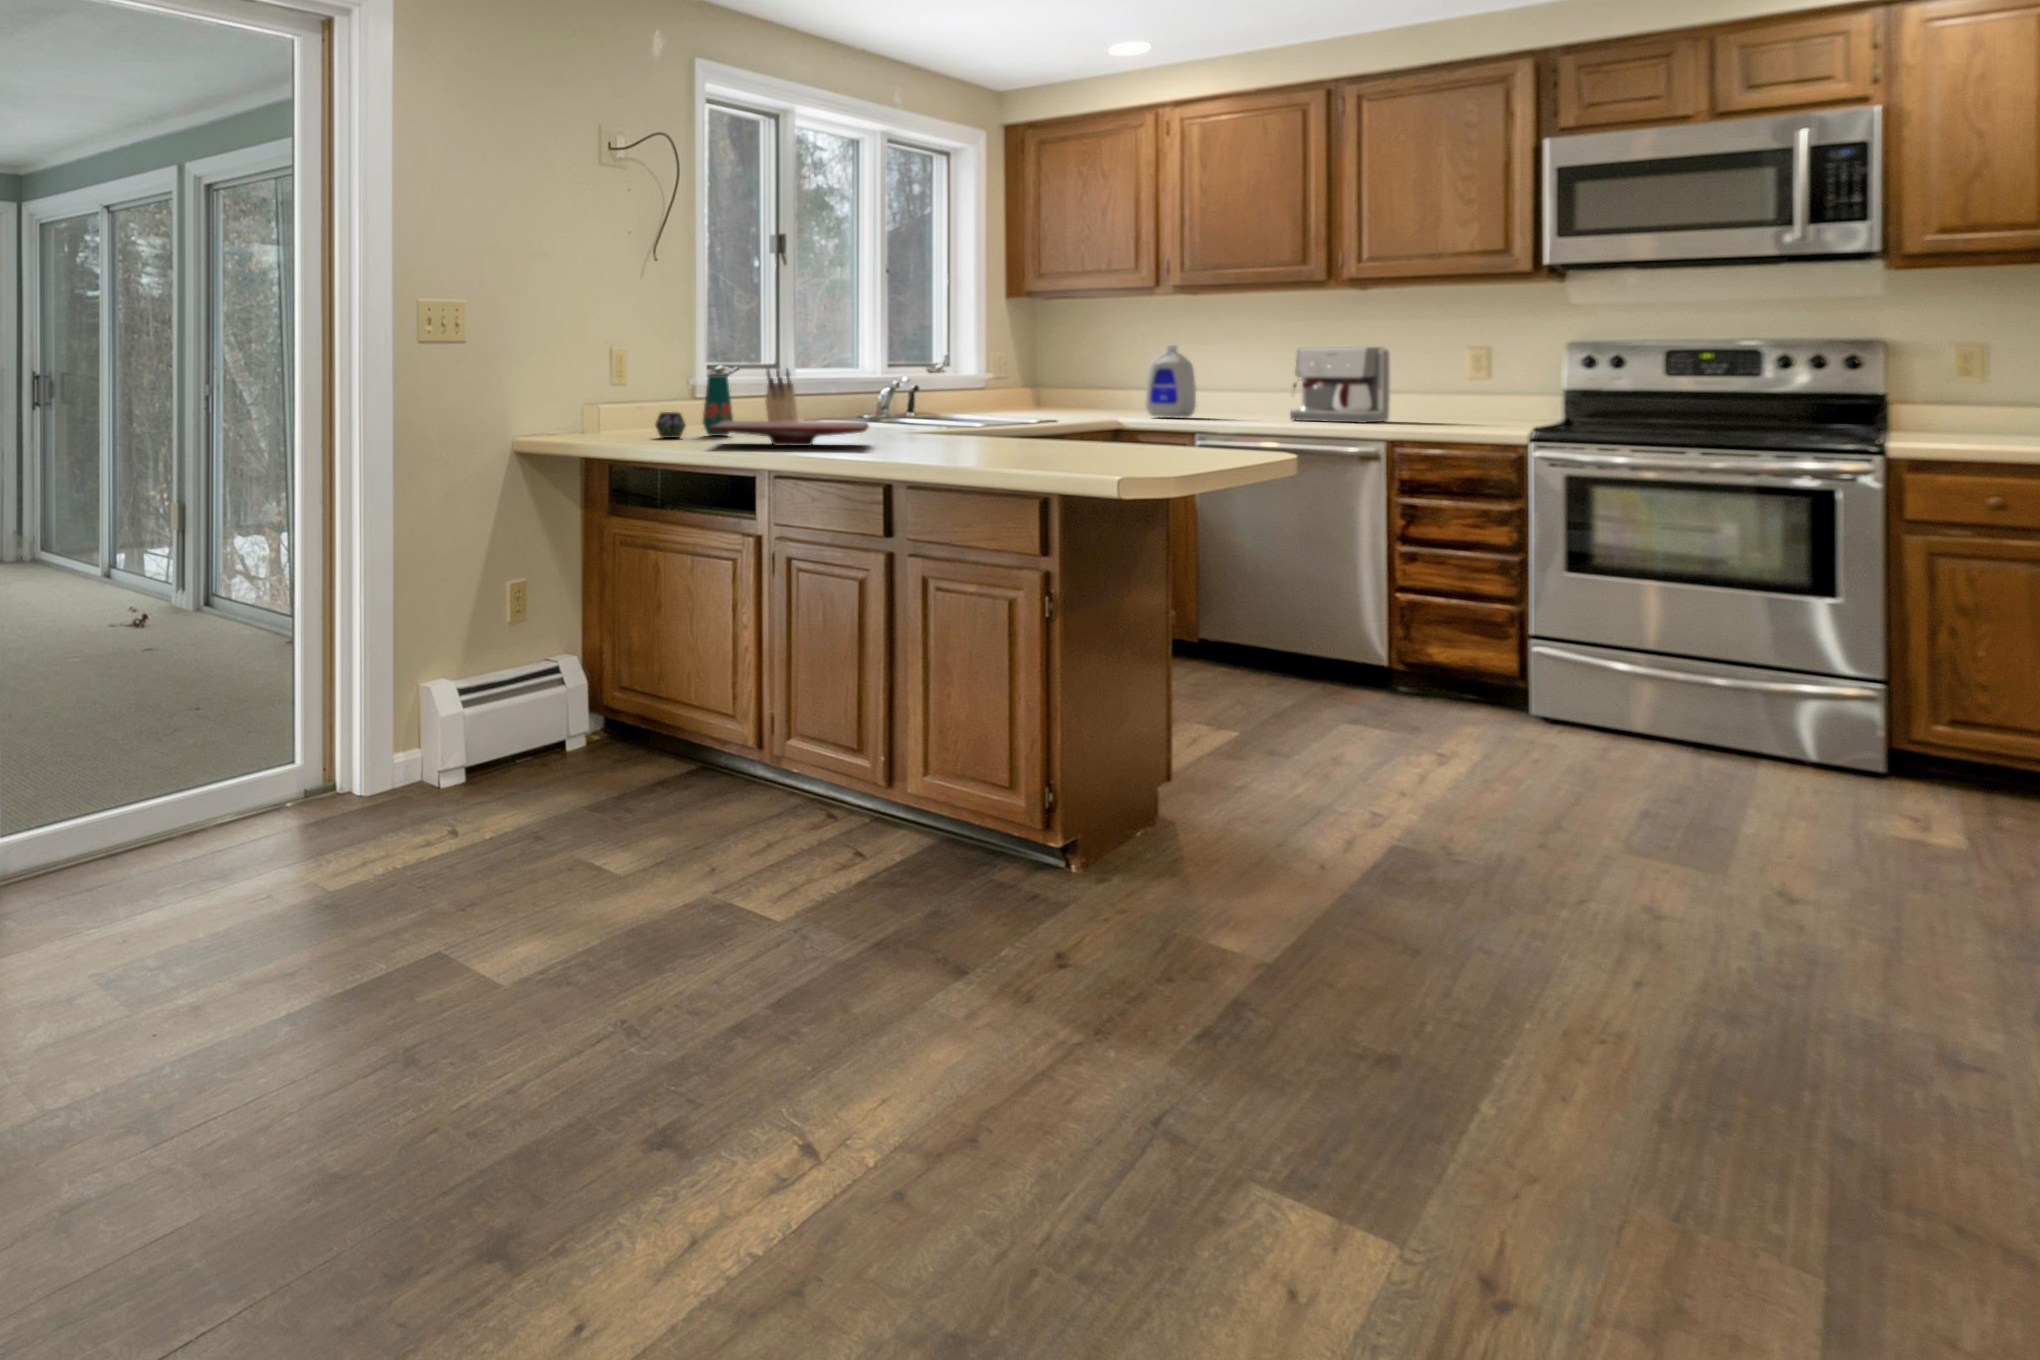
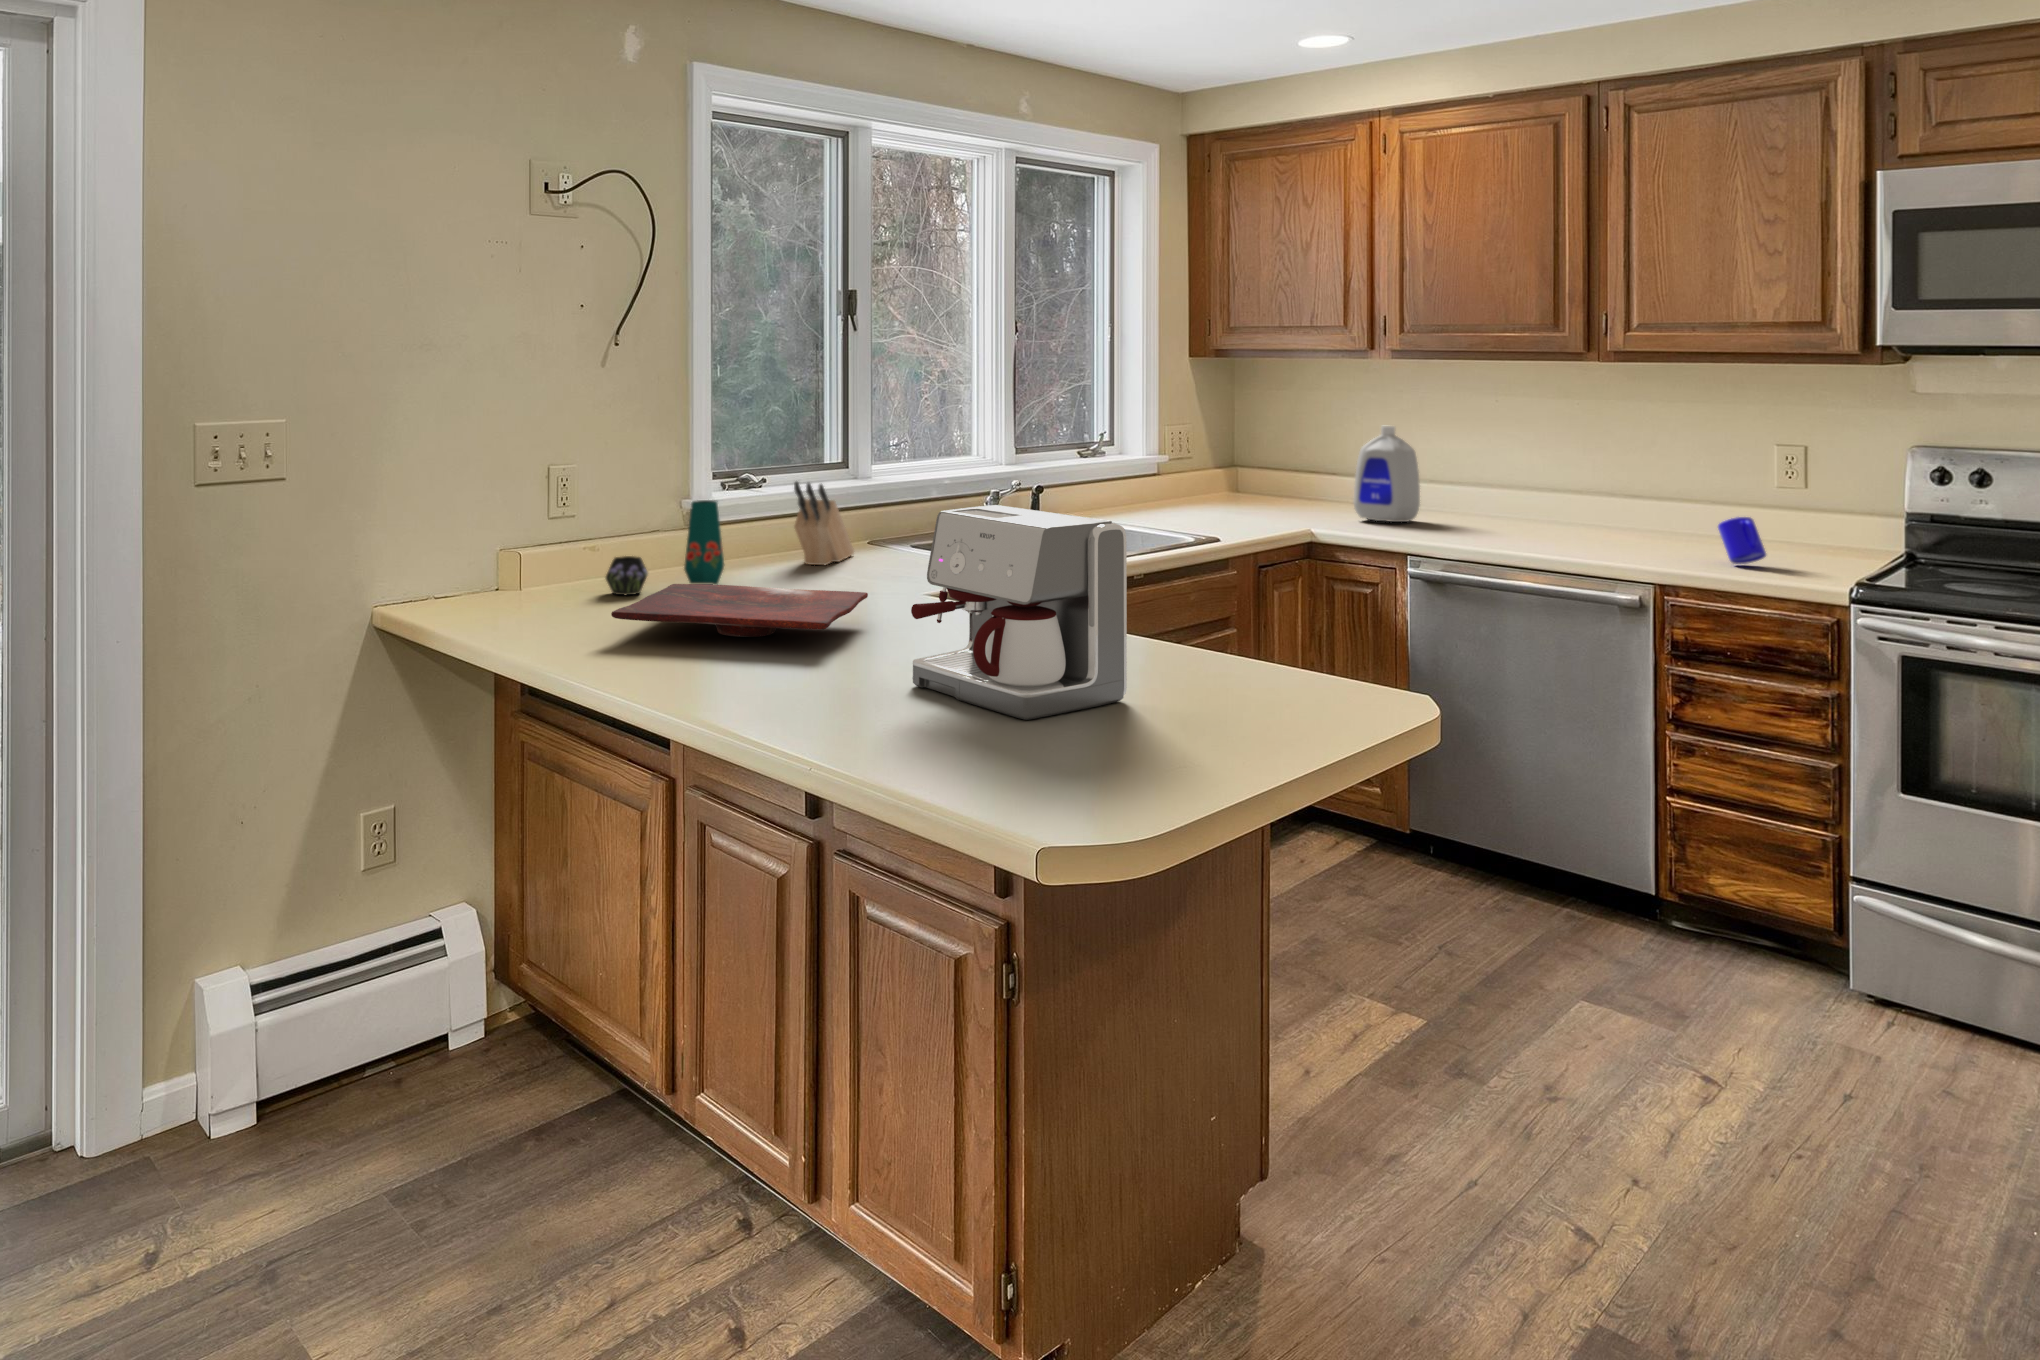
coffee maker: present [1290,347,1390,423] -> present [911,505,1127,720]
mug: none [1430,392,1466,427] -> present [1718,517,1766,564]

